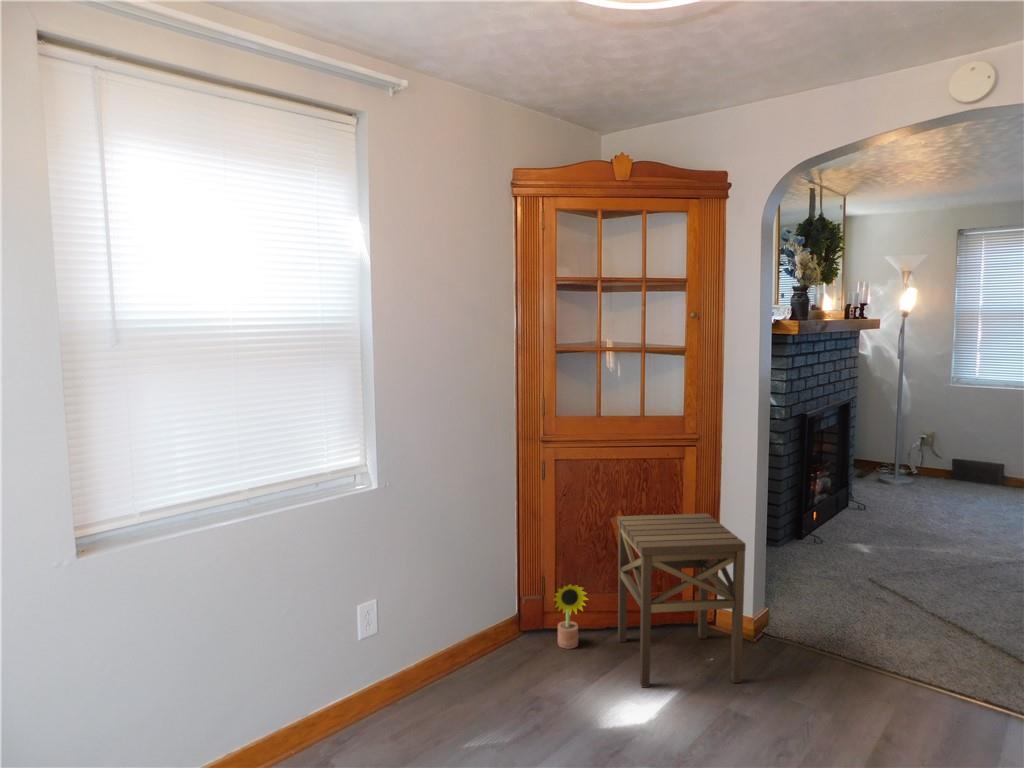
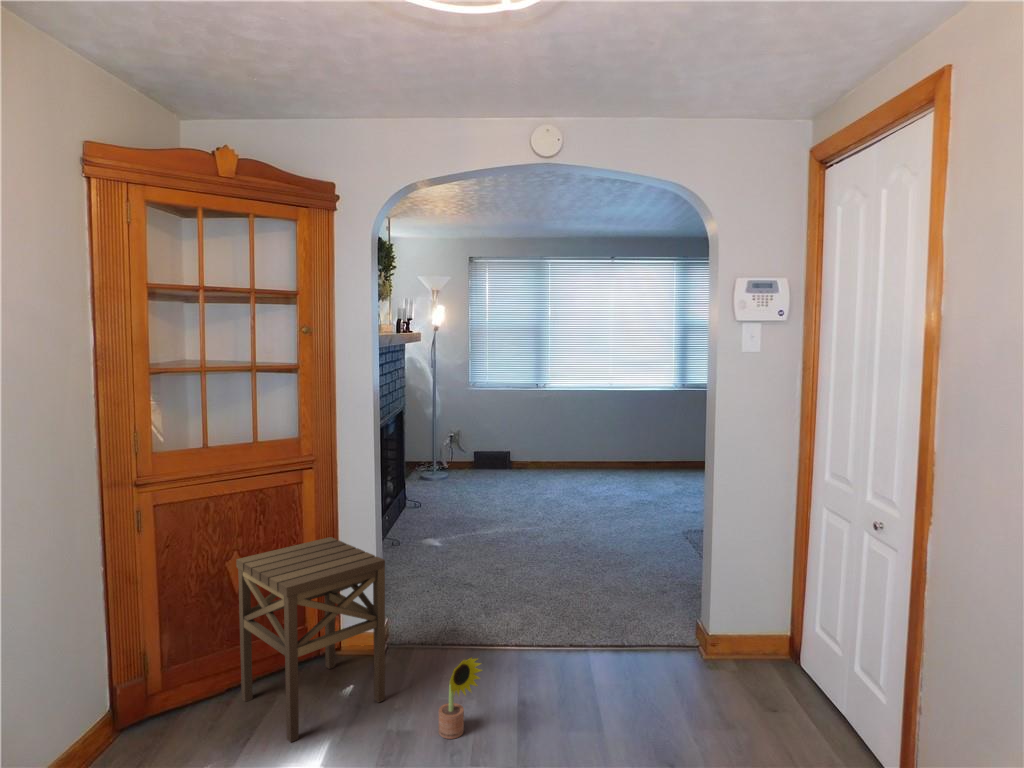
decorative plant: present [554,584,588,649] -> present [439,658,482,739]

